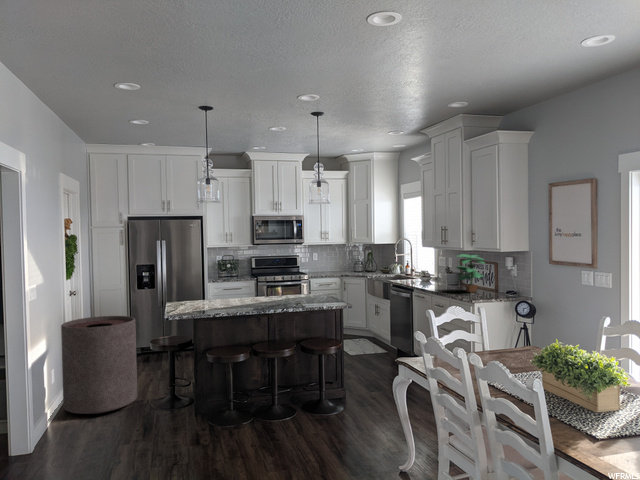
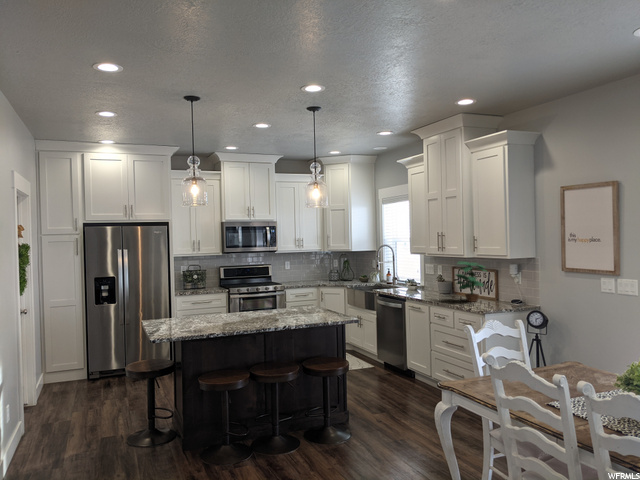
trash can: present [61,316,137,414] -> none [14,338,107,459]

